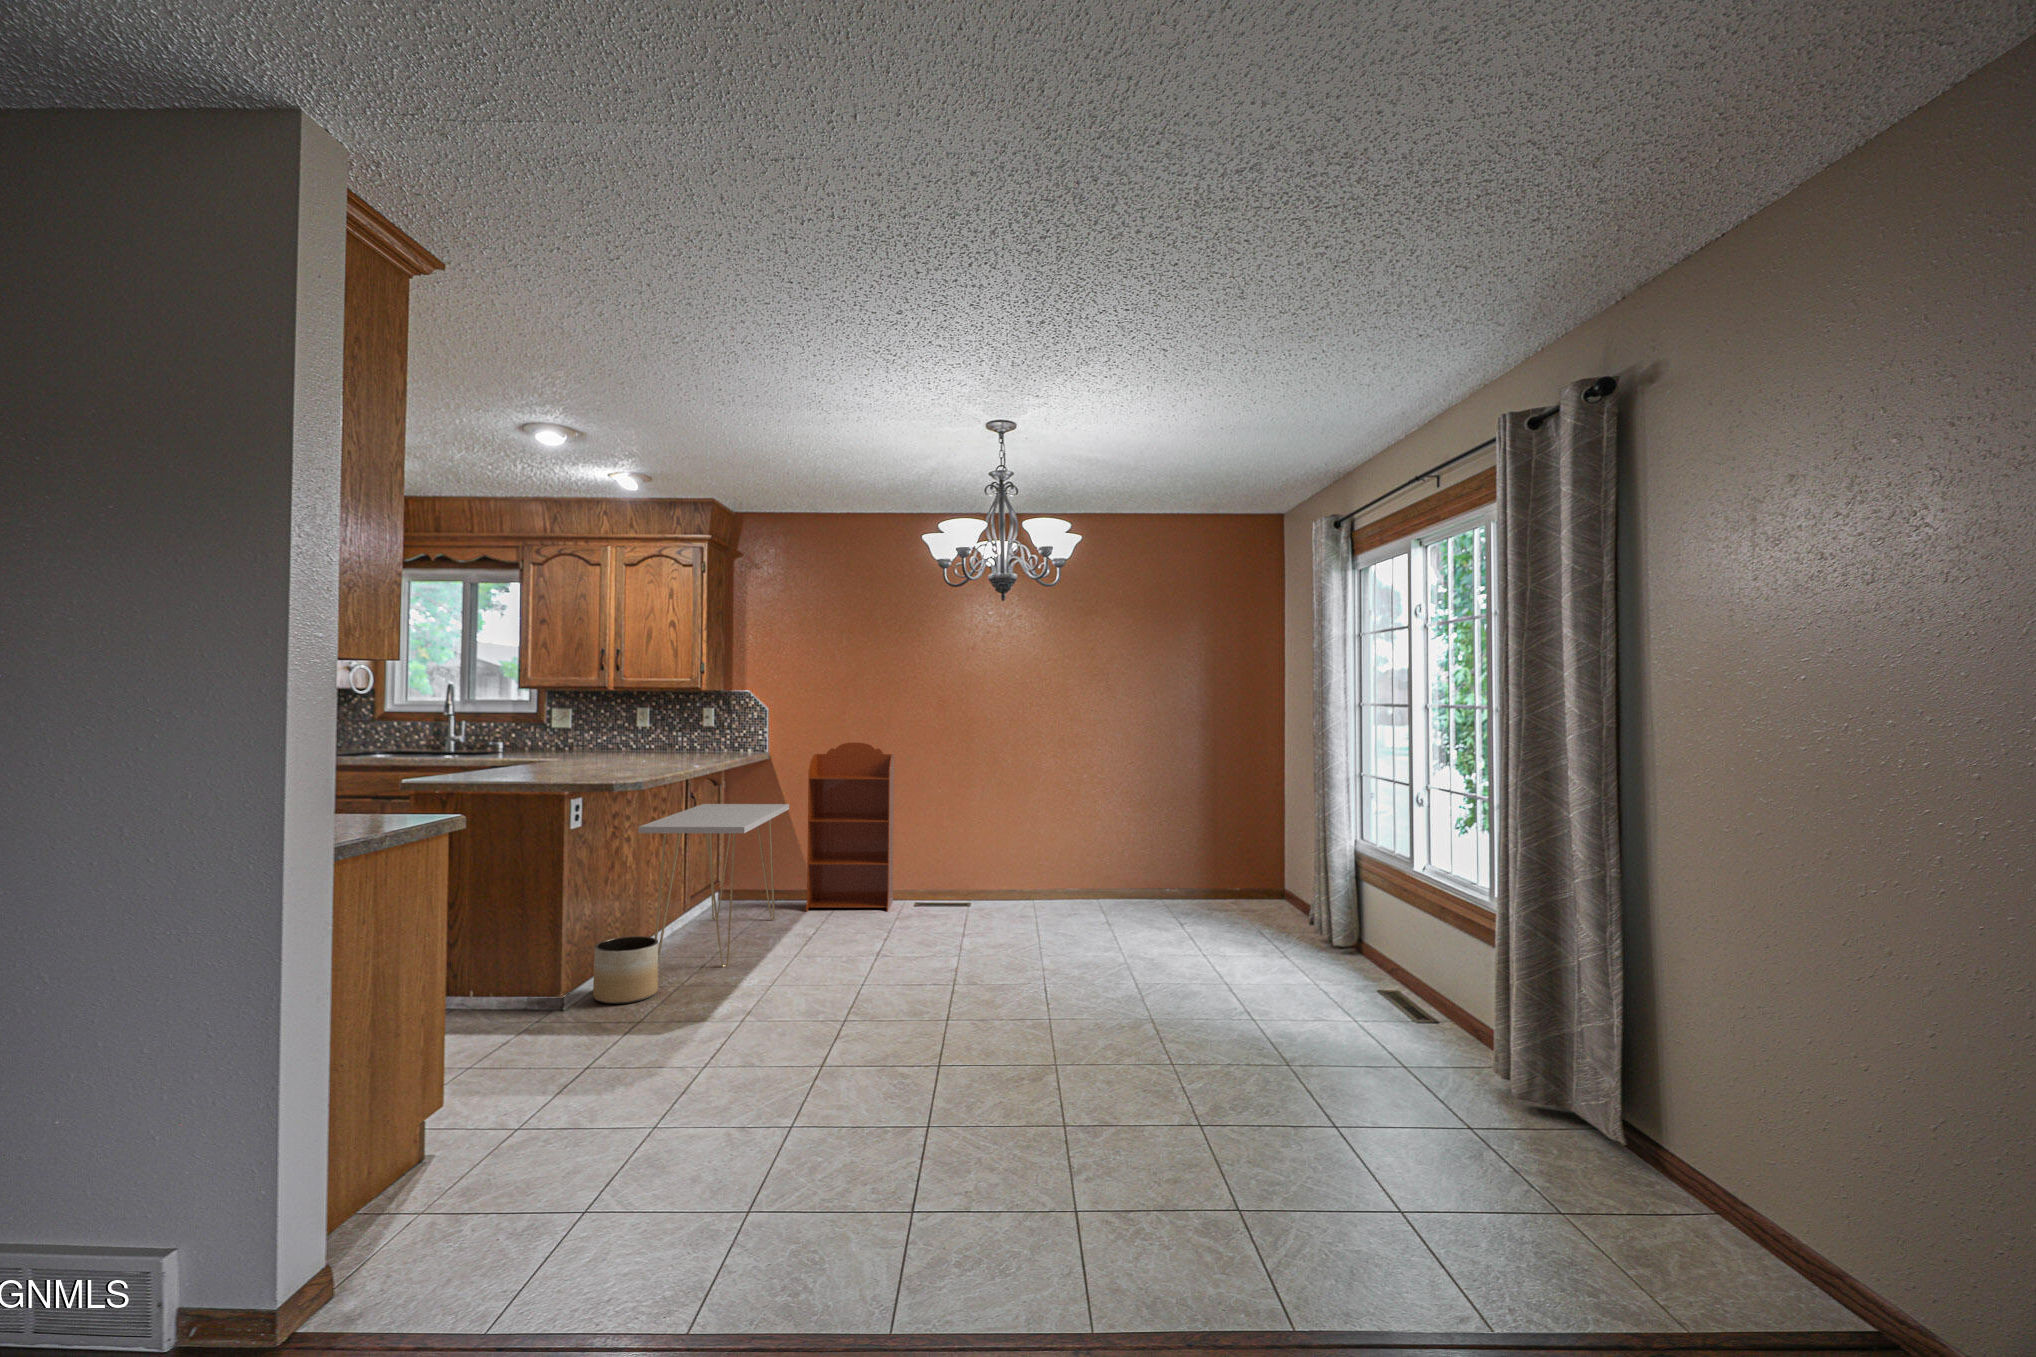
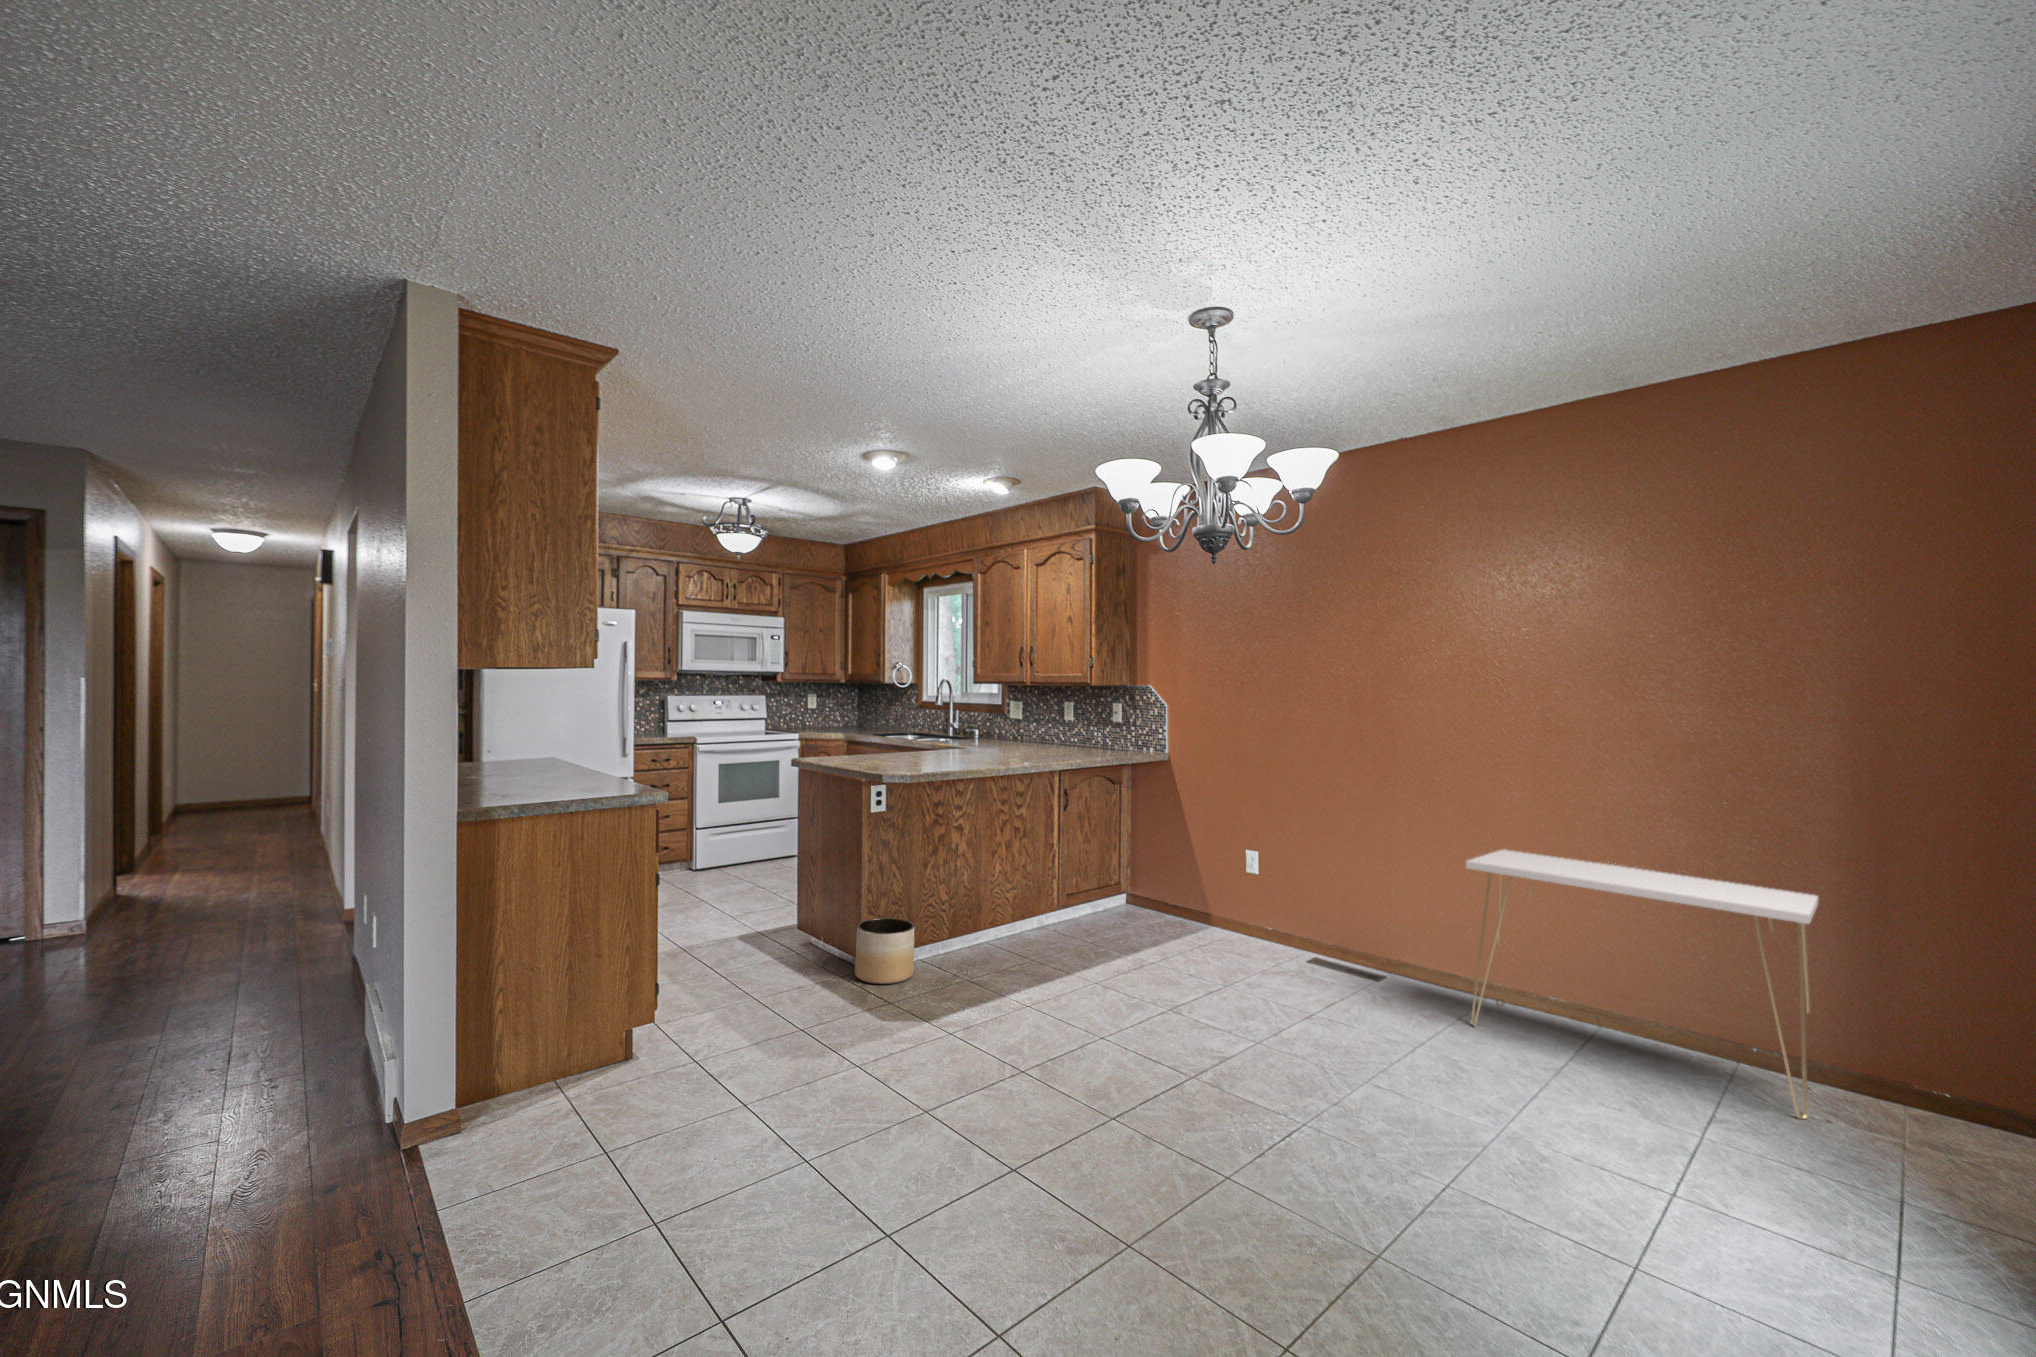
bookcase: present [806,742,894,912] -> none [1179,750,1293,956]
console table: present [638,804,789,967] -> present [1466,850,1818,1119]

